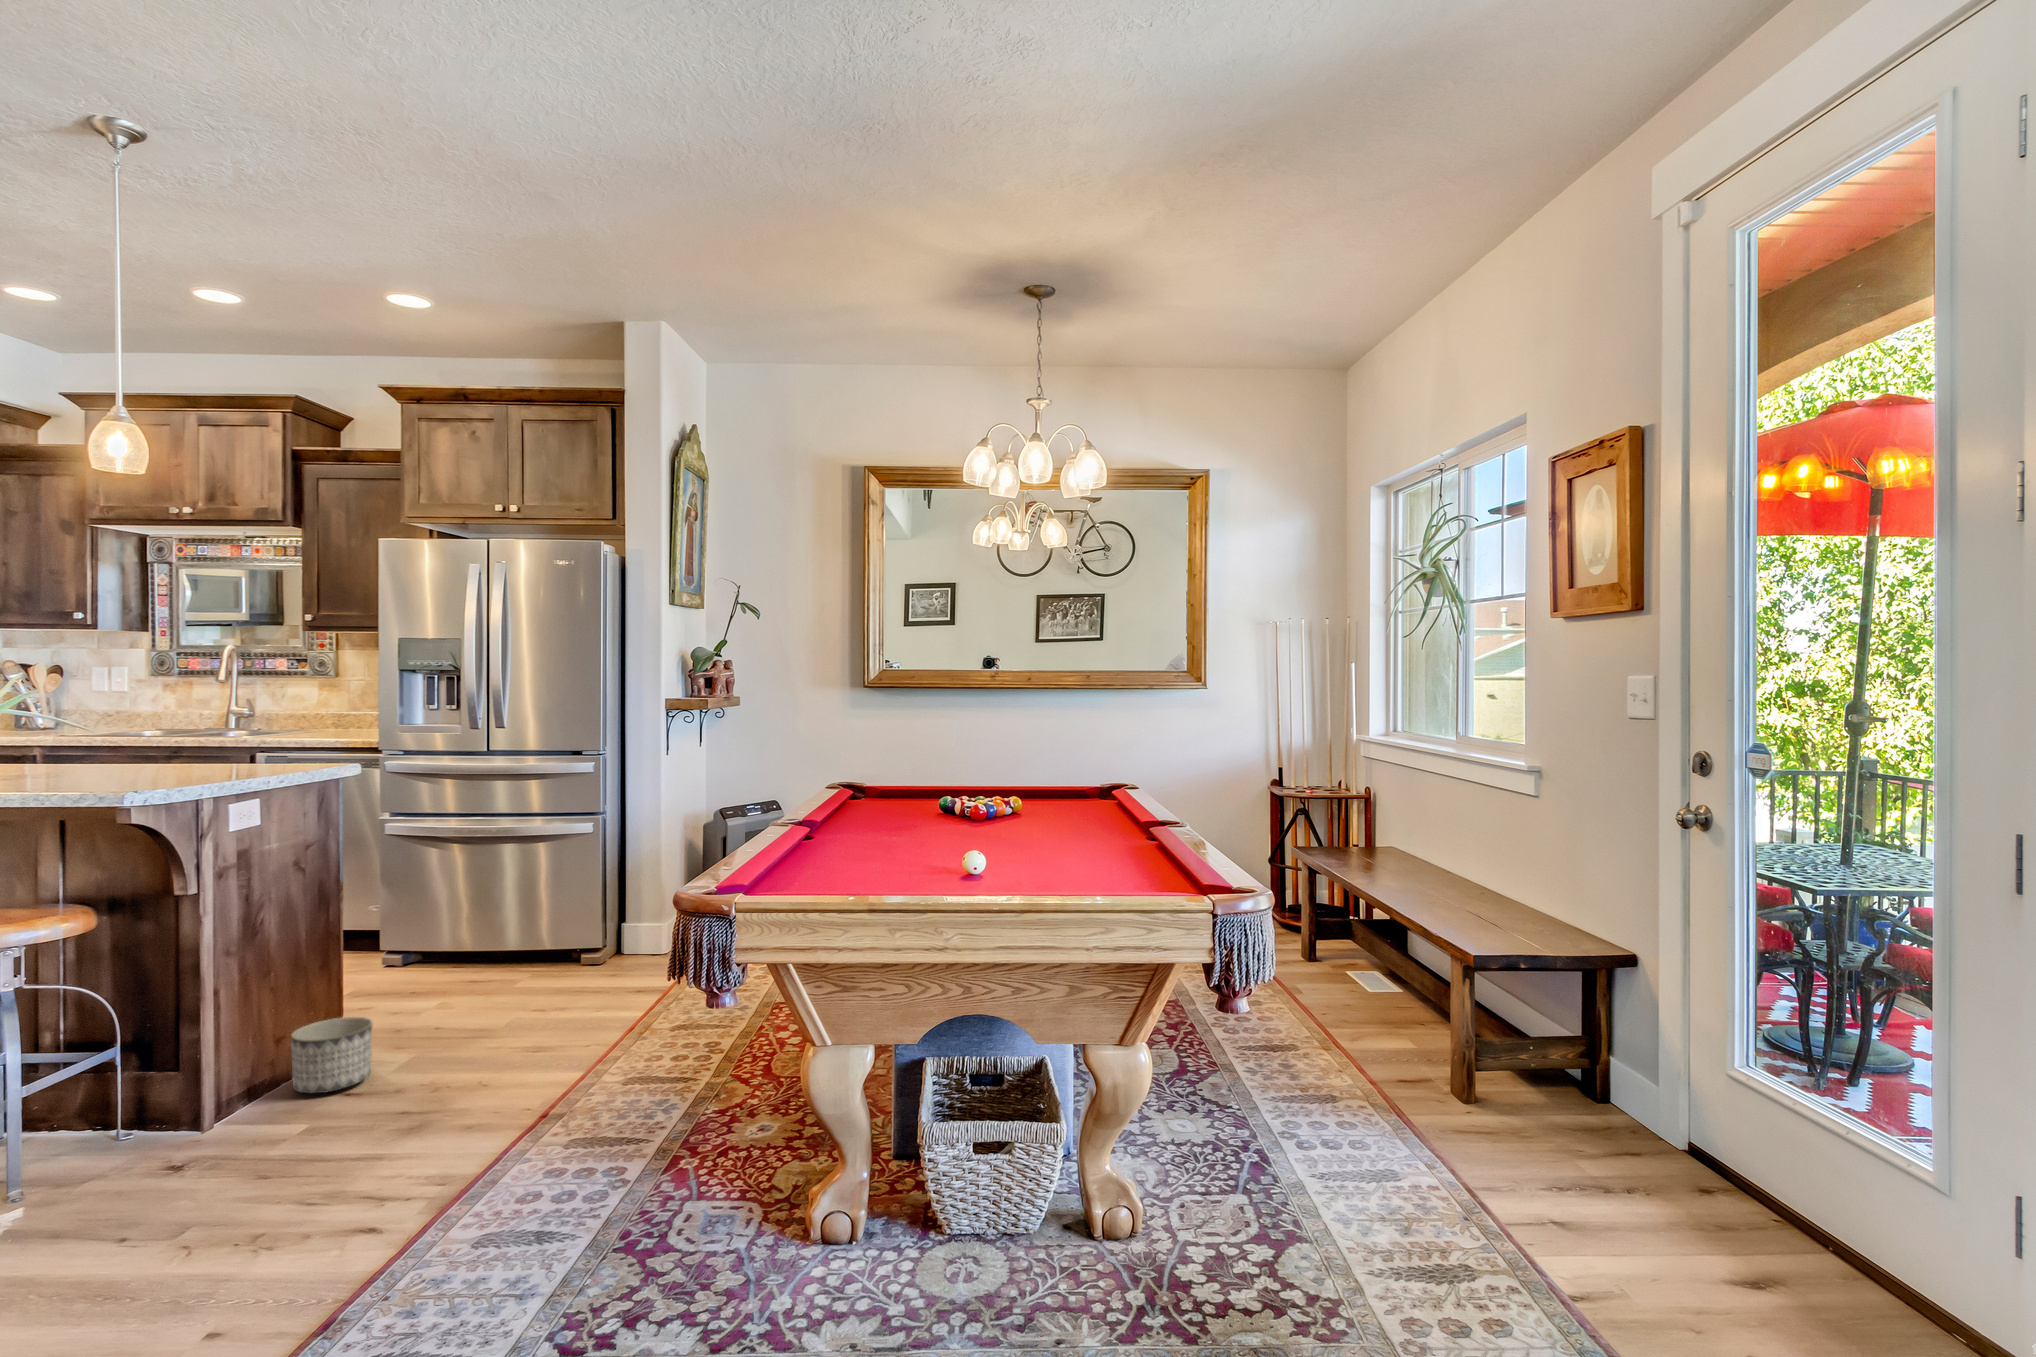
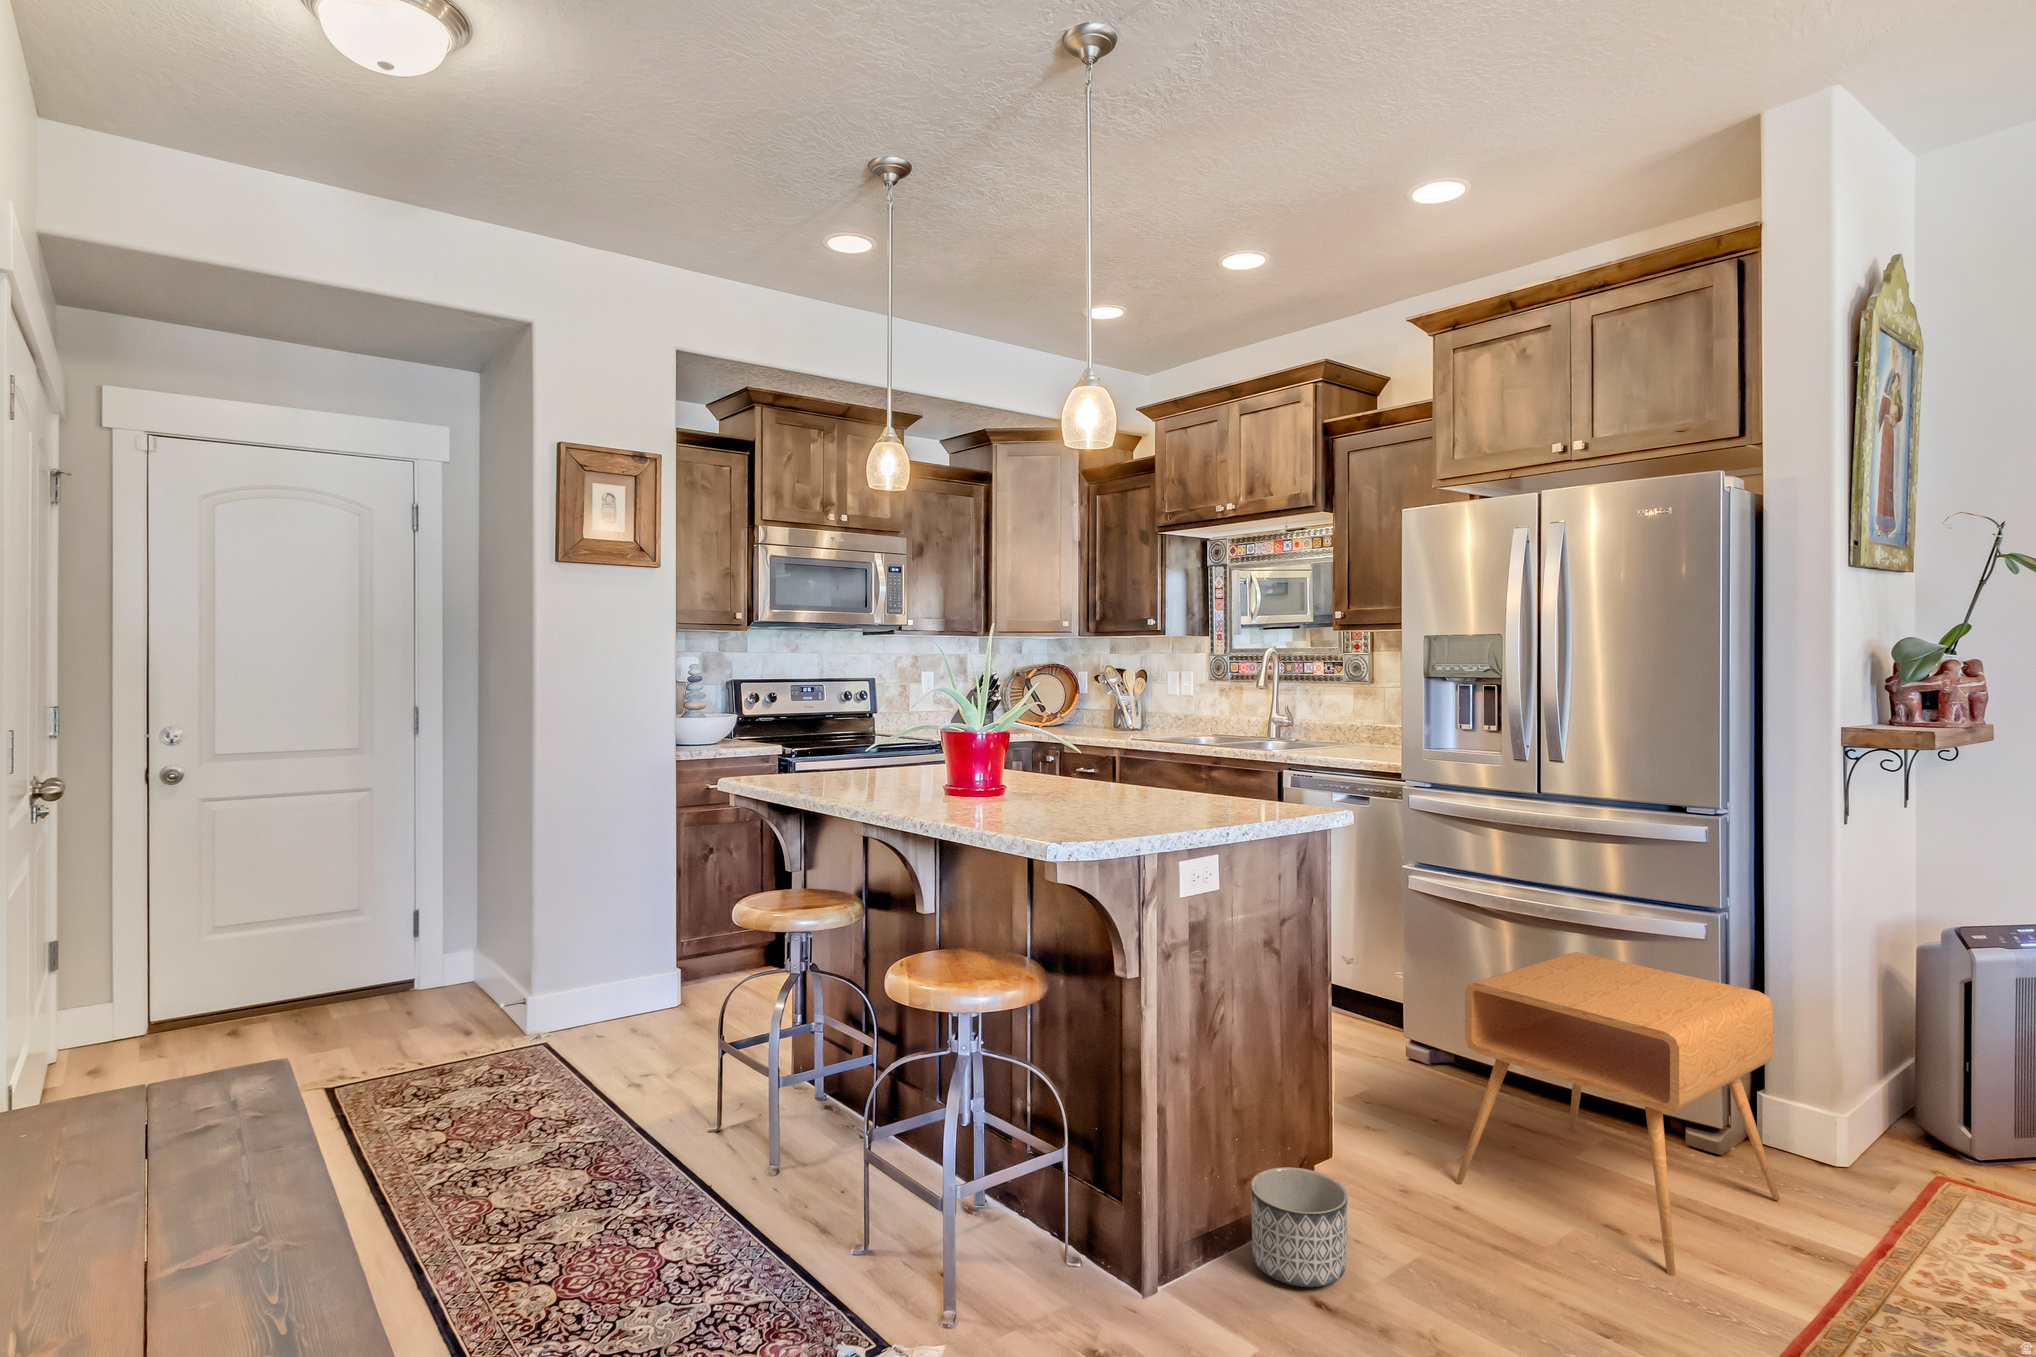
side table: none [439,850,636,1016] -> present [1455,952,1780,1276]

